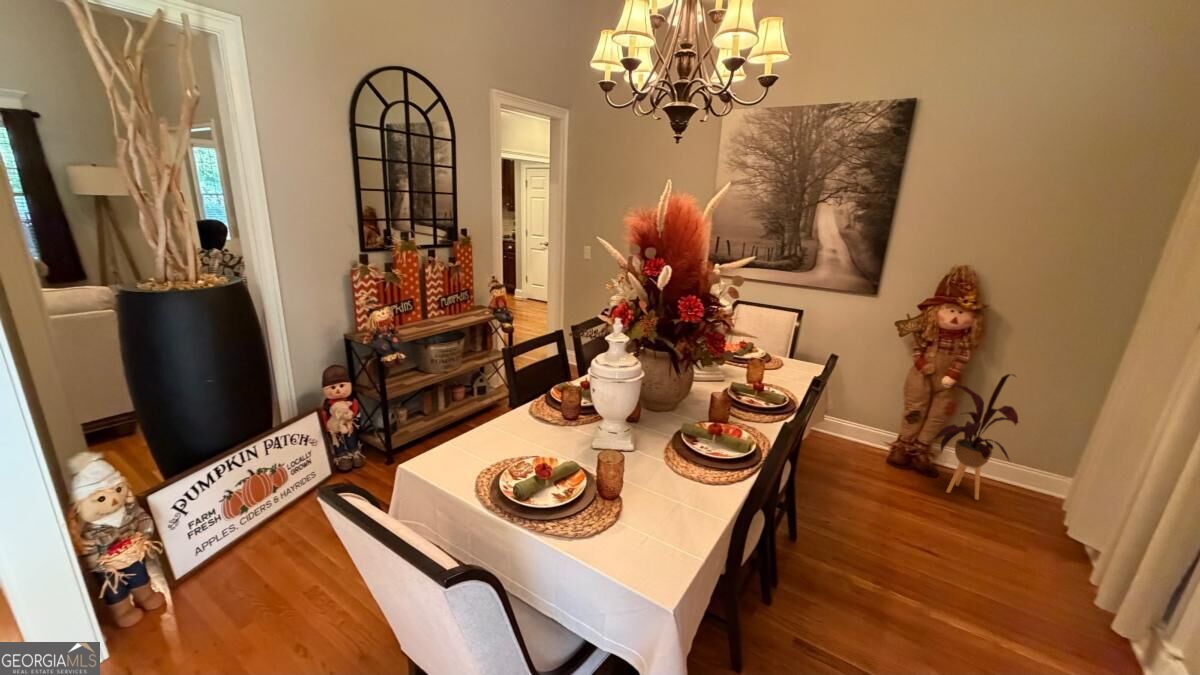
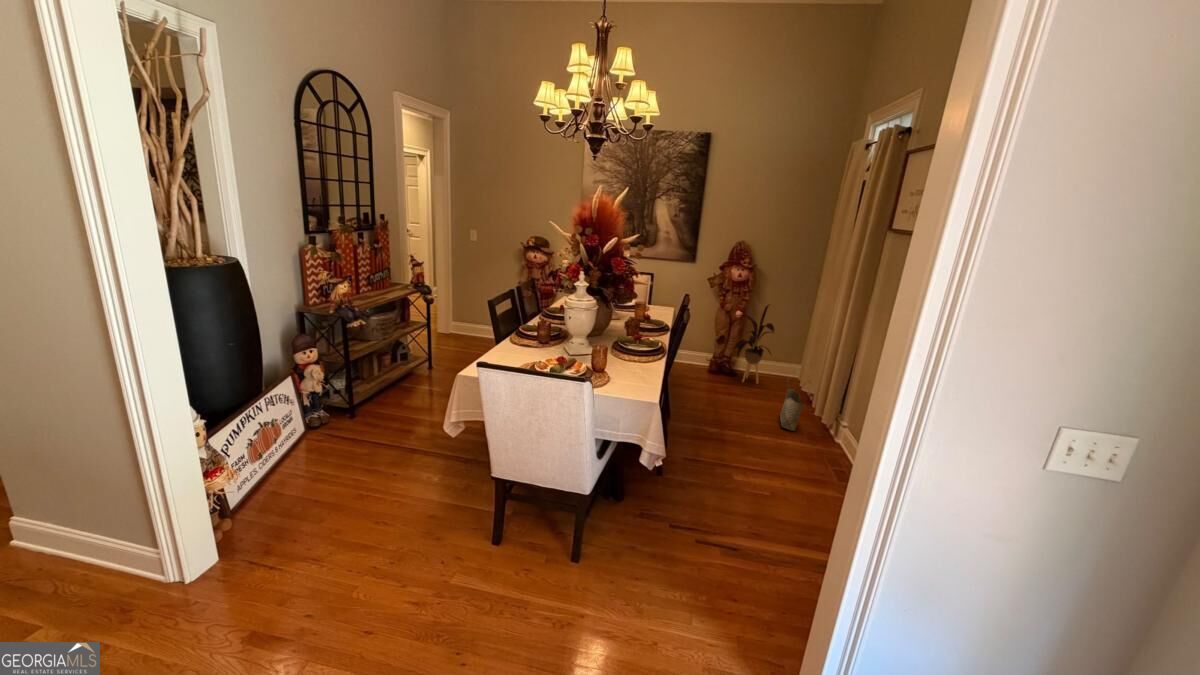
woven basket: none [1020,517,1098,627] -> present [780,389,804,431]

